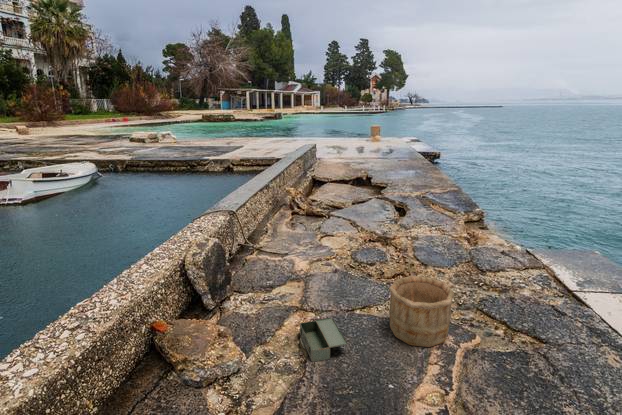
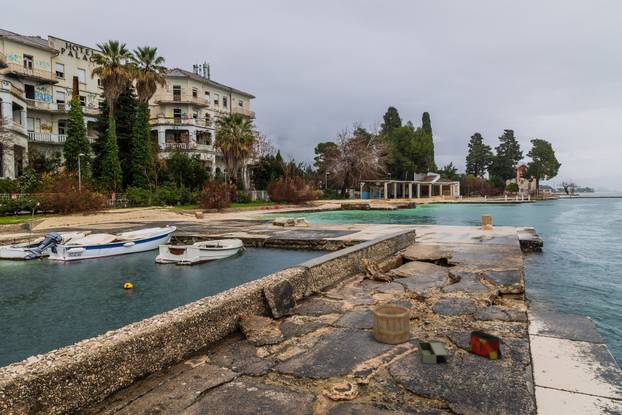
bag: none [540,310,607,357] -> present [469,331,502,360]
toolbox: present [299,318,347,362] -> present [417,342,448,364]

